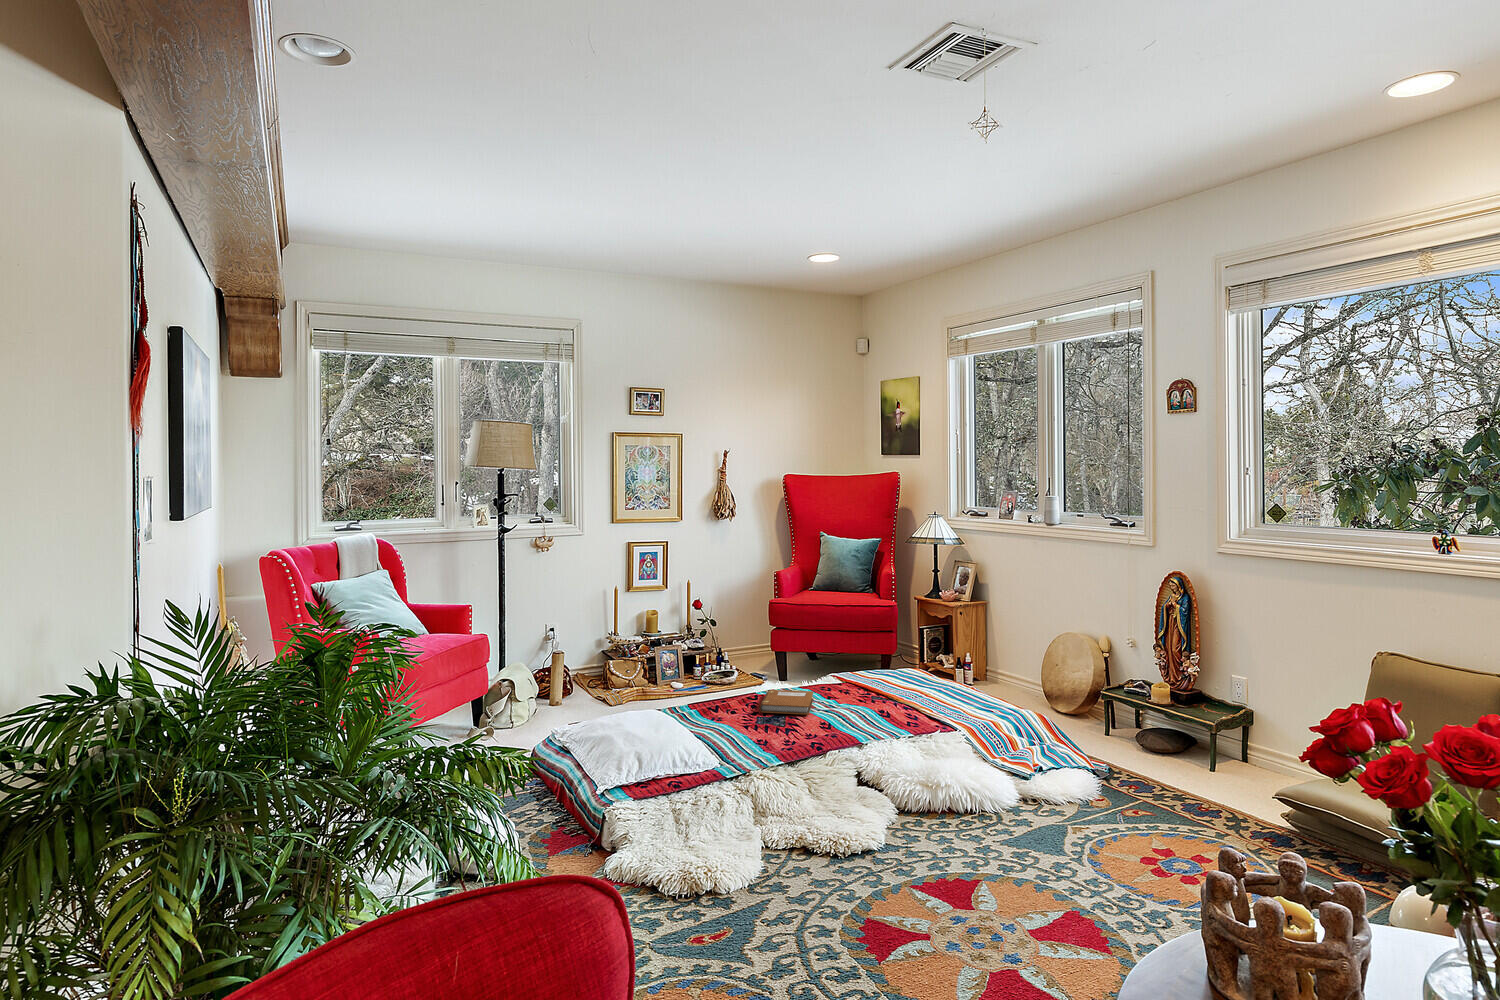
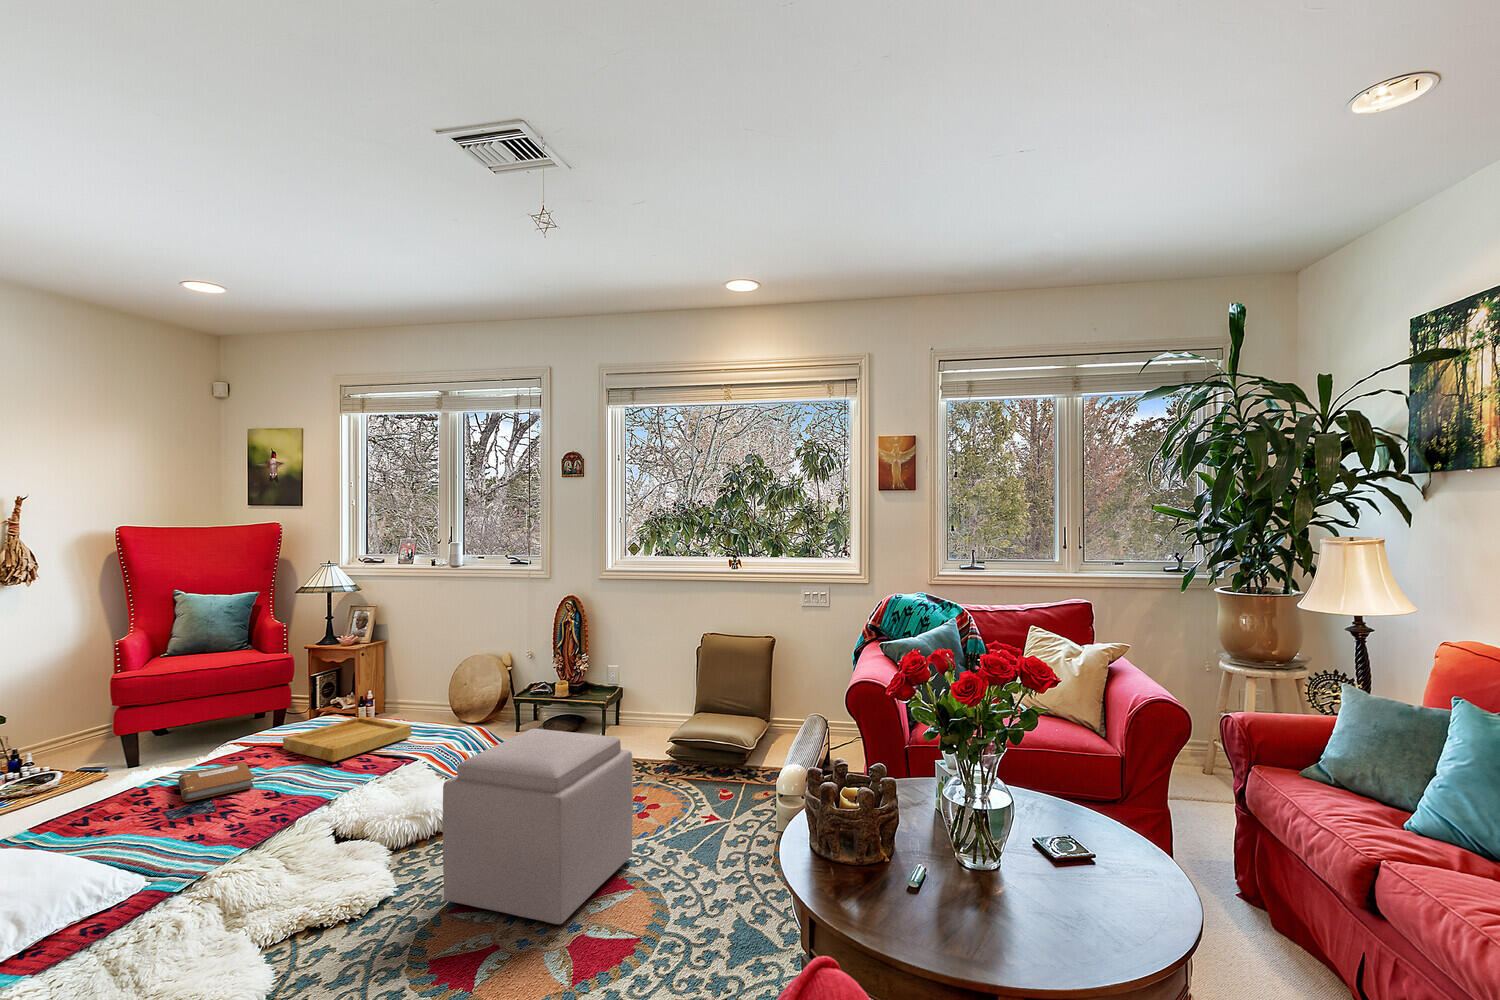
tray: none [850,674,957,711] -> present [283,716,411,762]
ottoman: none [910,723,1135,946] -> present [443,729,633,924]

